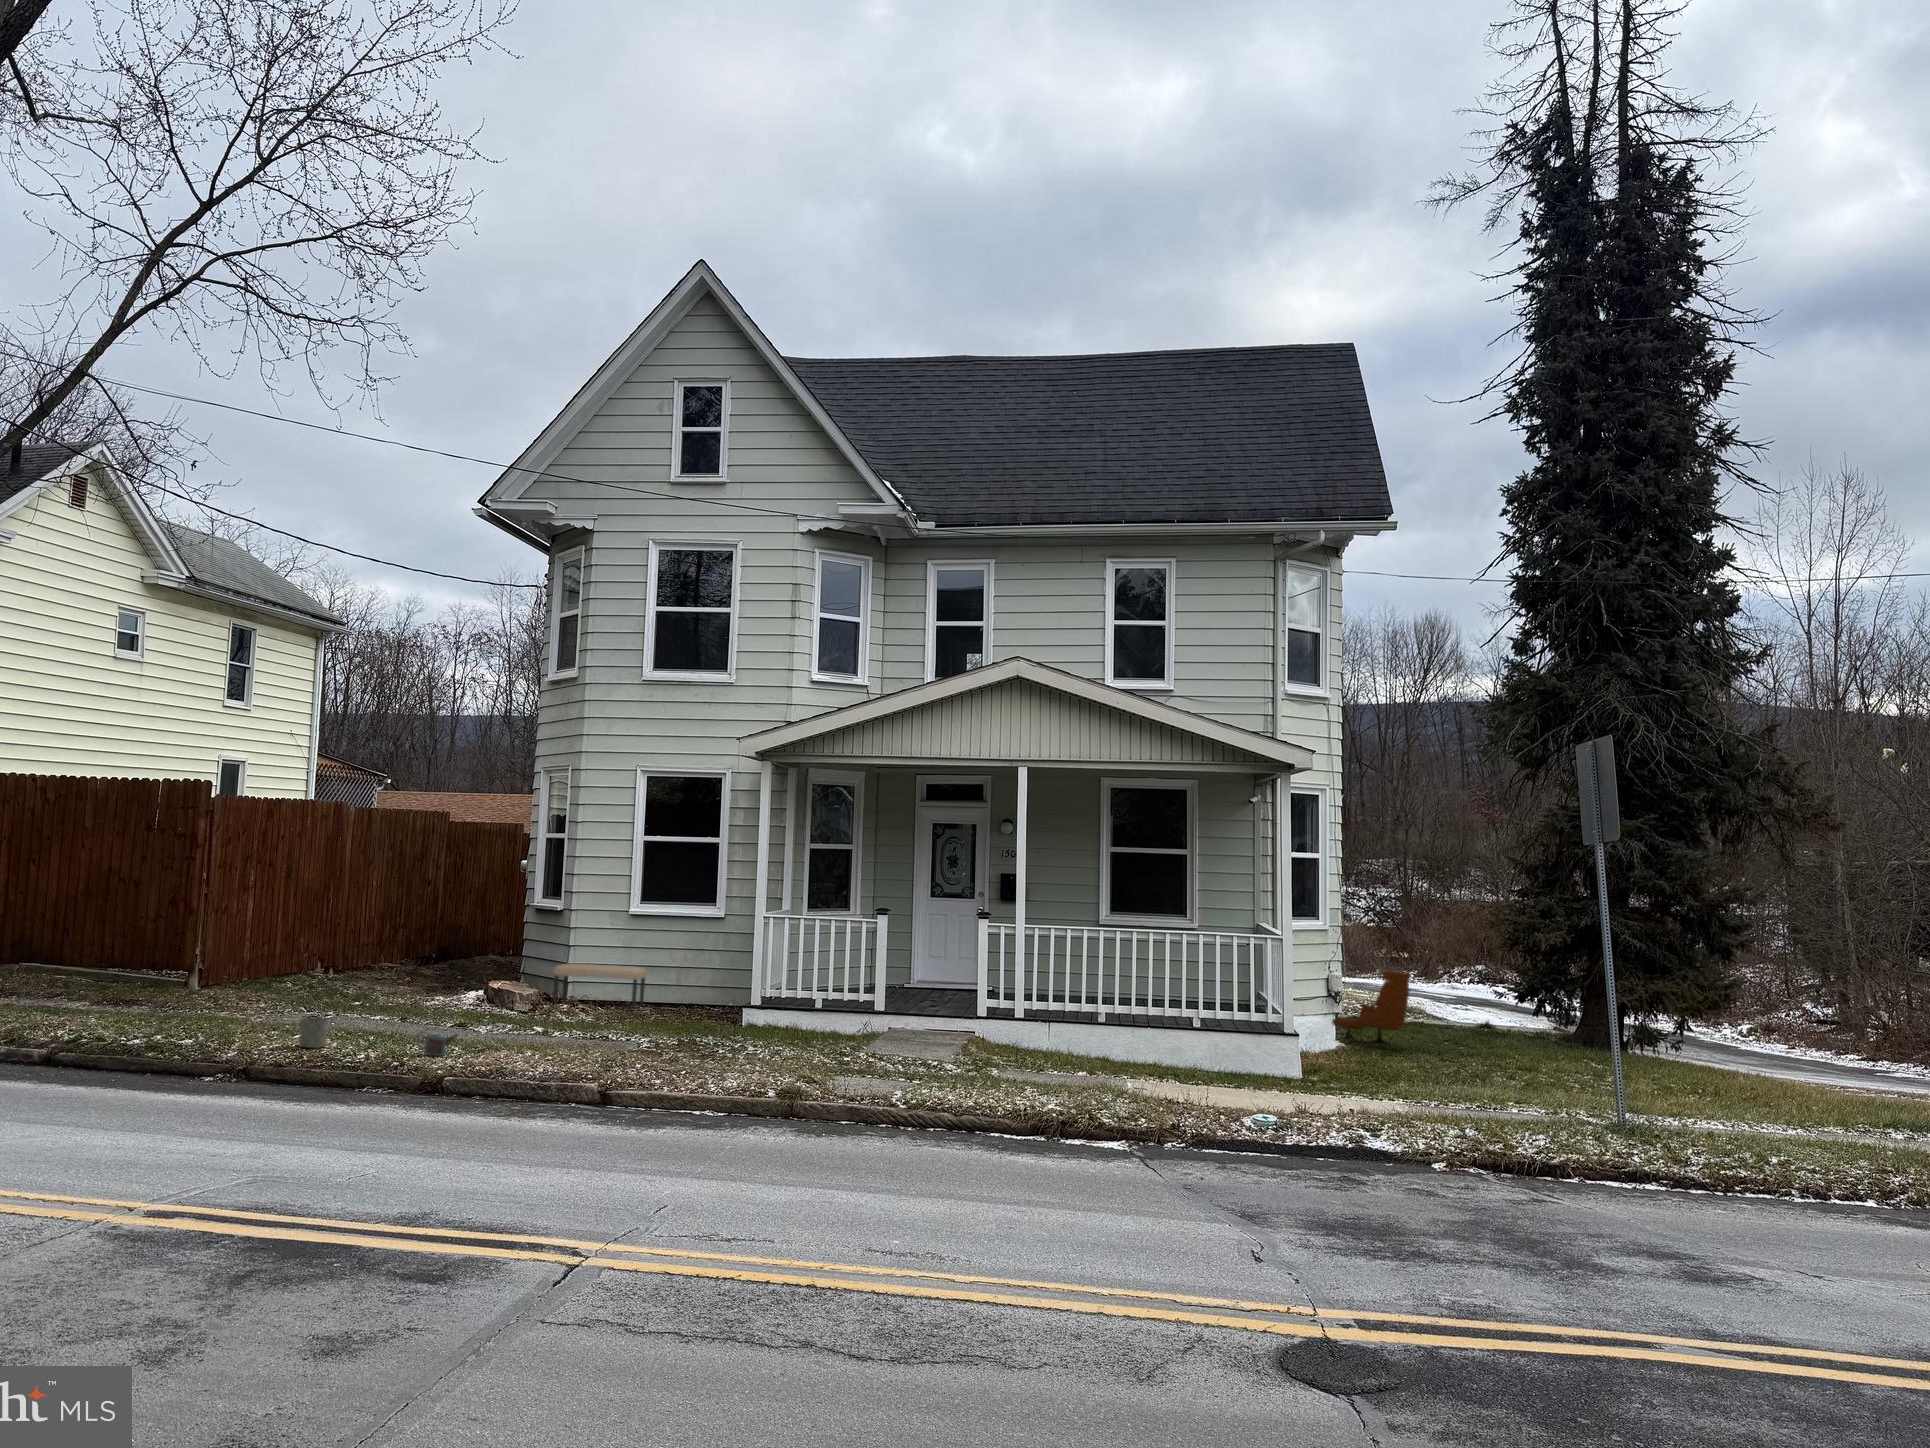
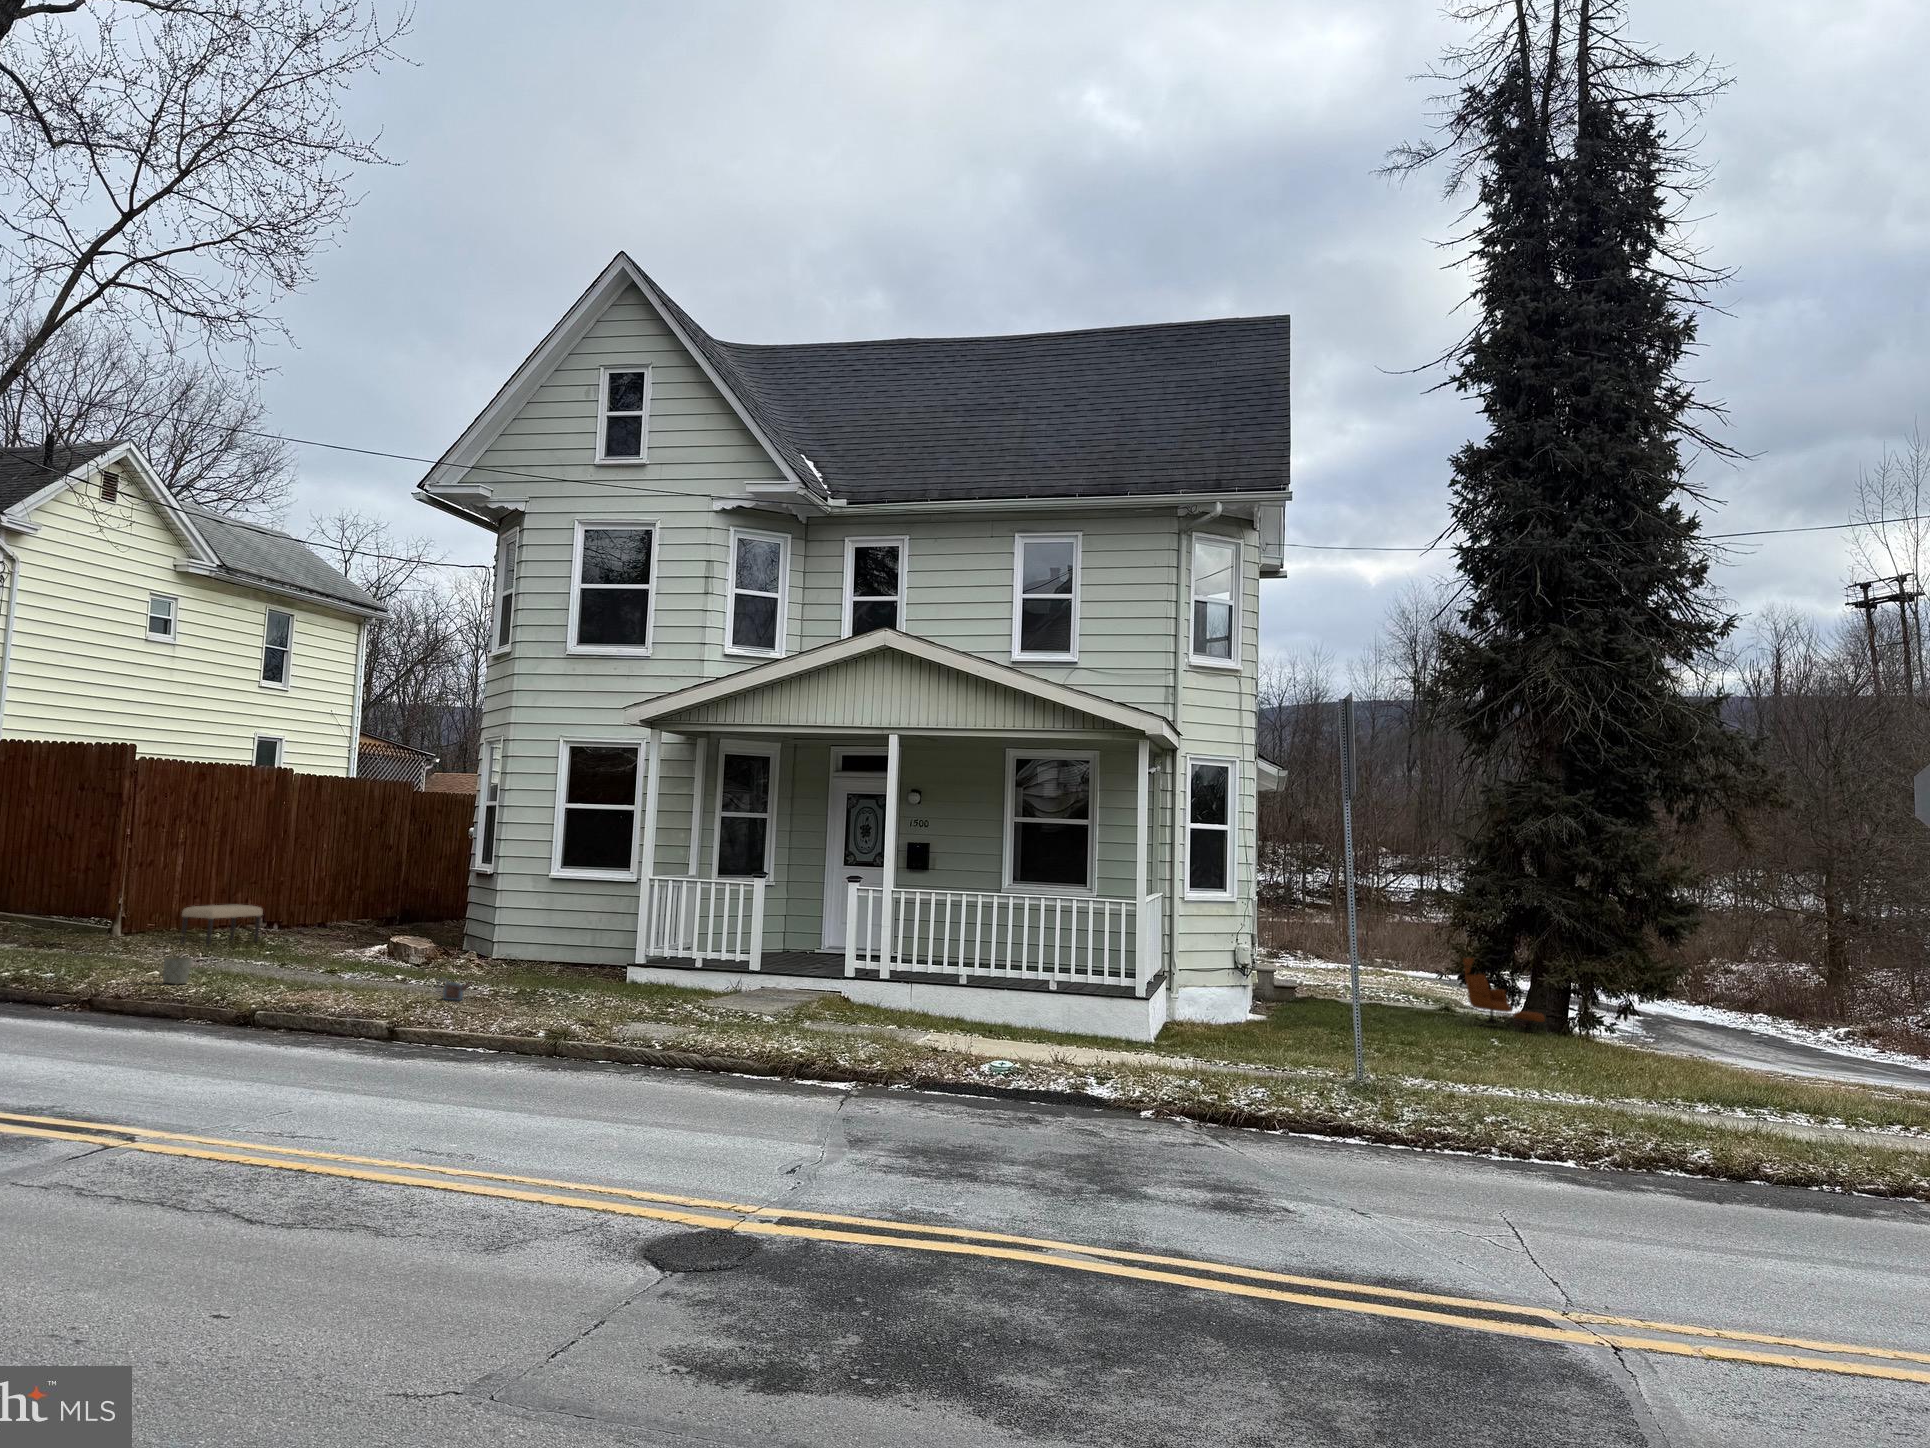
bench: present [553,963,647,1008] -> present [181,905,263,946]
lounge chair: present [1332,971,1411,1046] -> present [1463,958,1545,1031]
watering can: present [417,1031,458,1056] -> present [438,978,473,1000]

